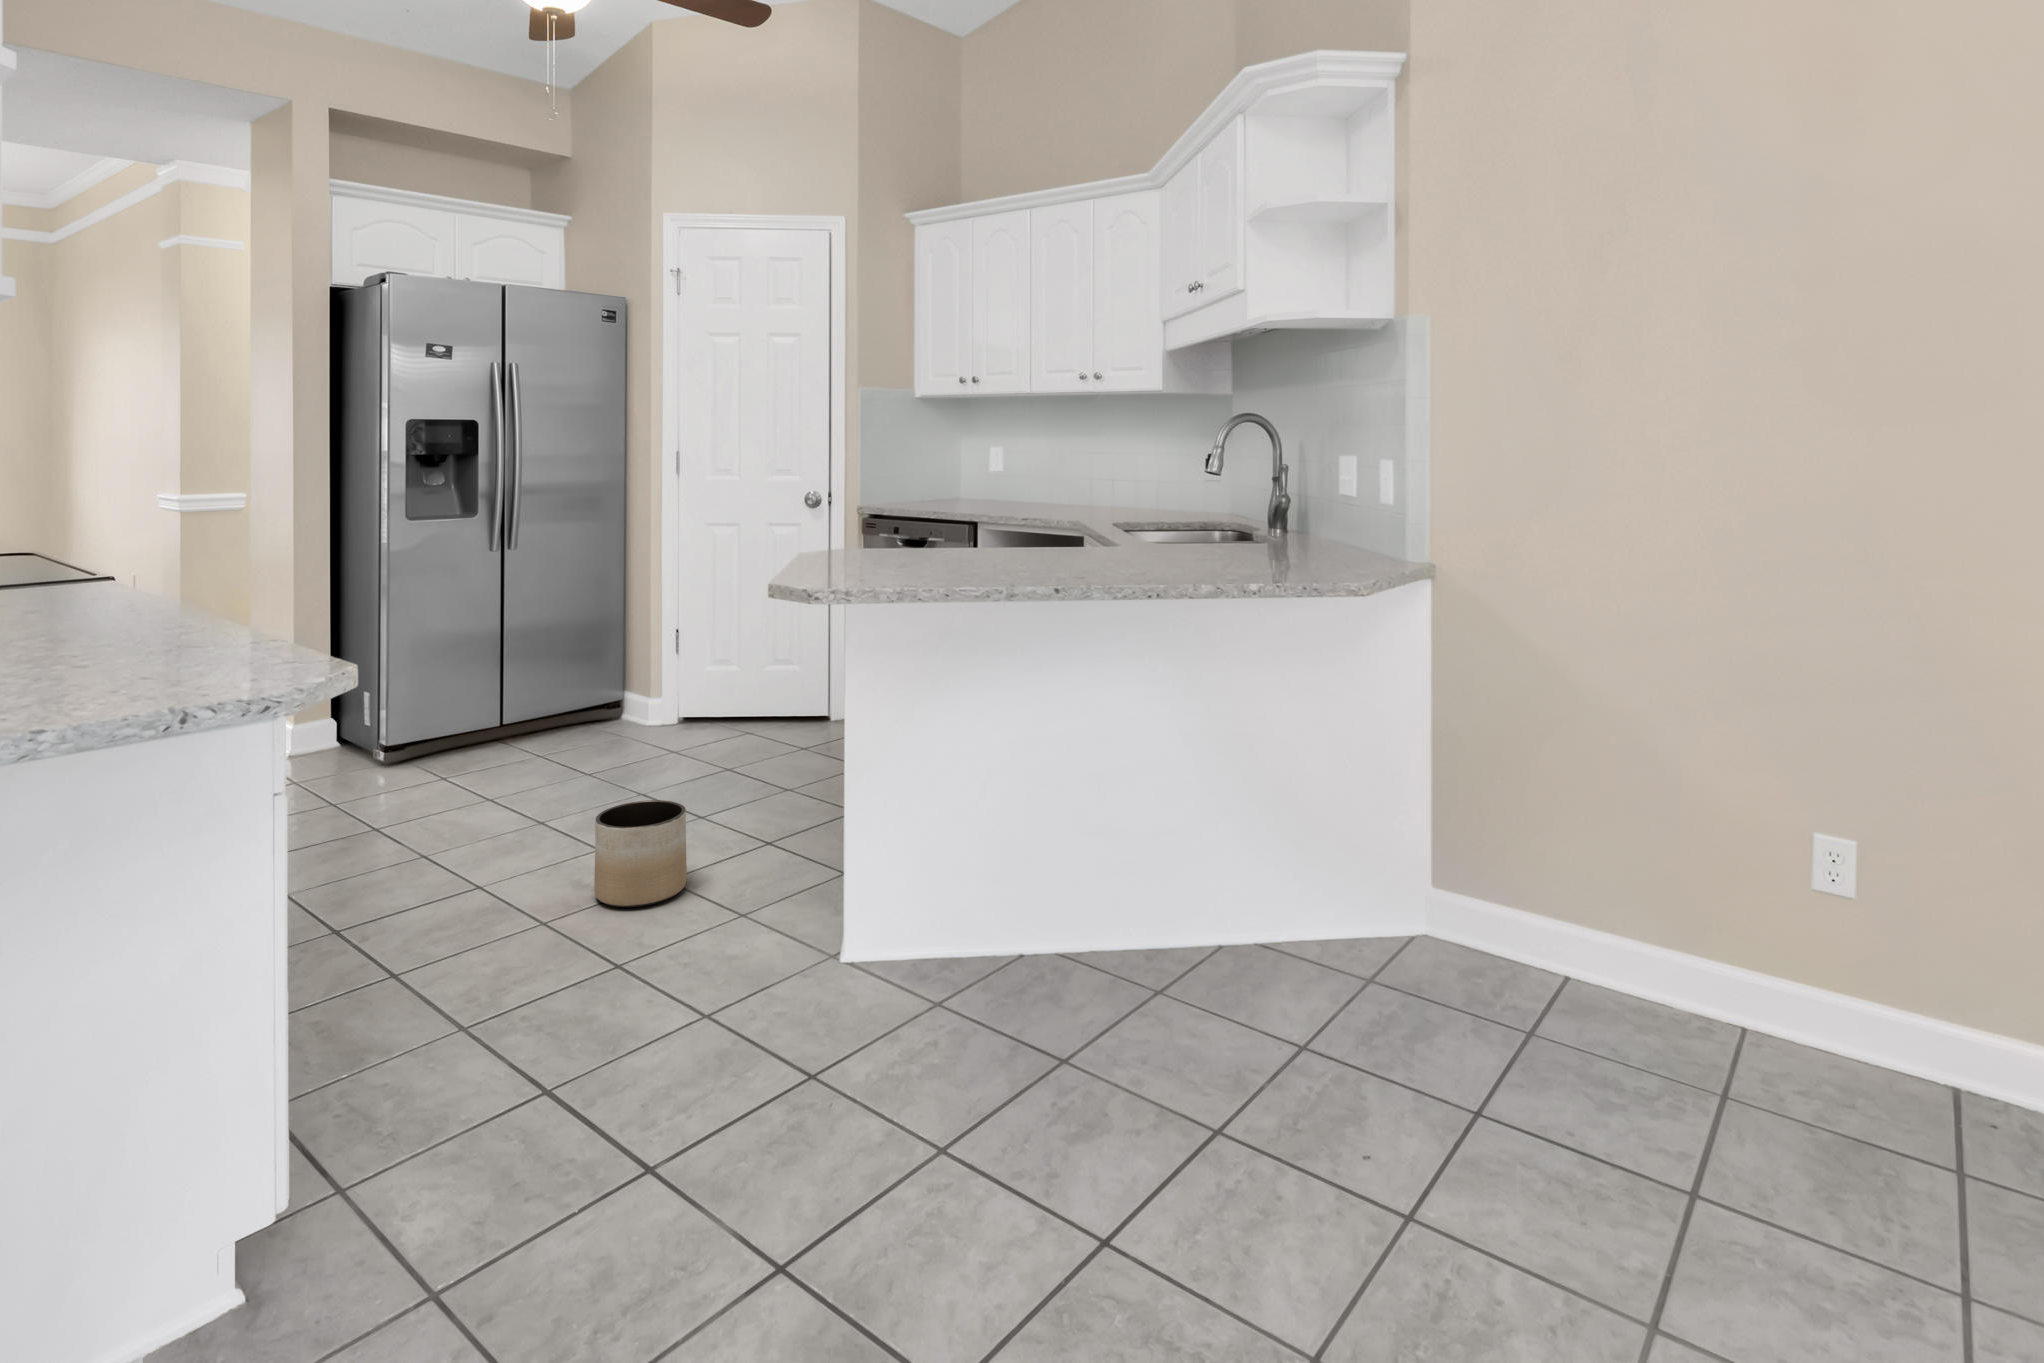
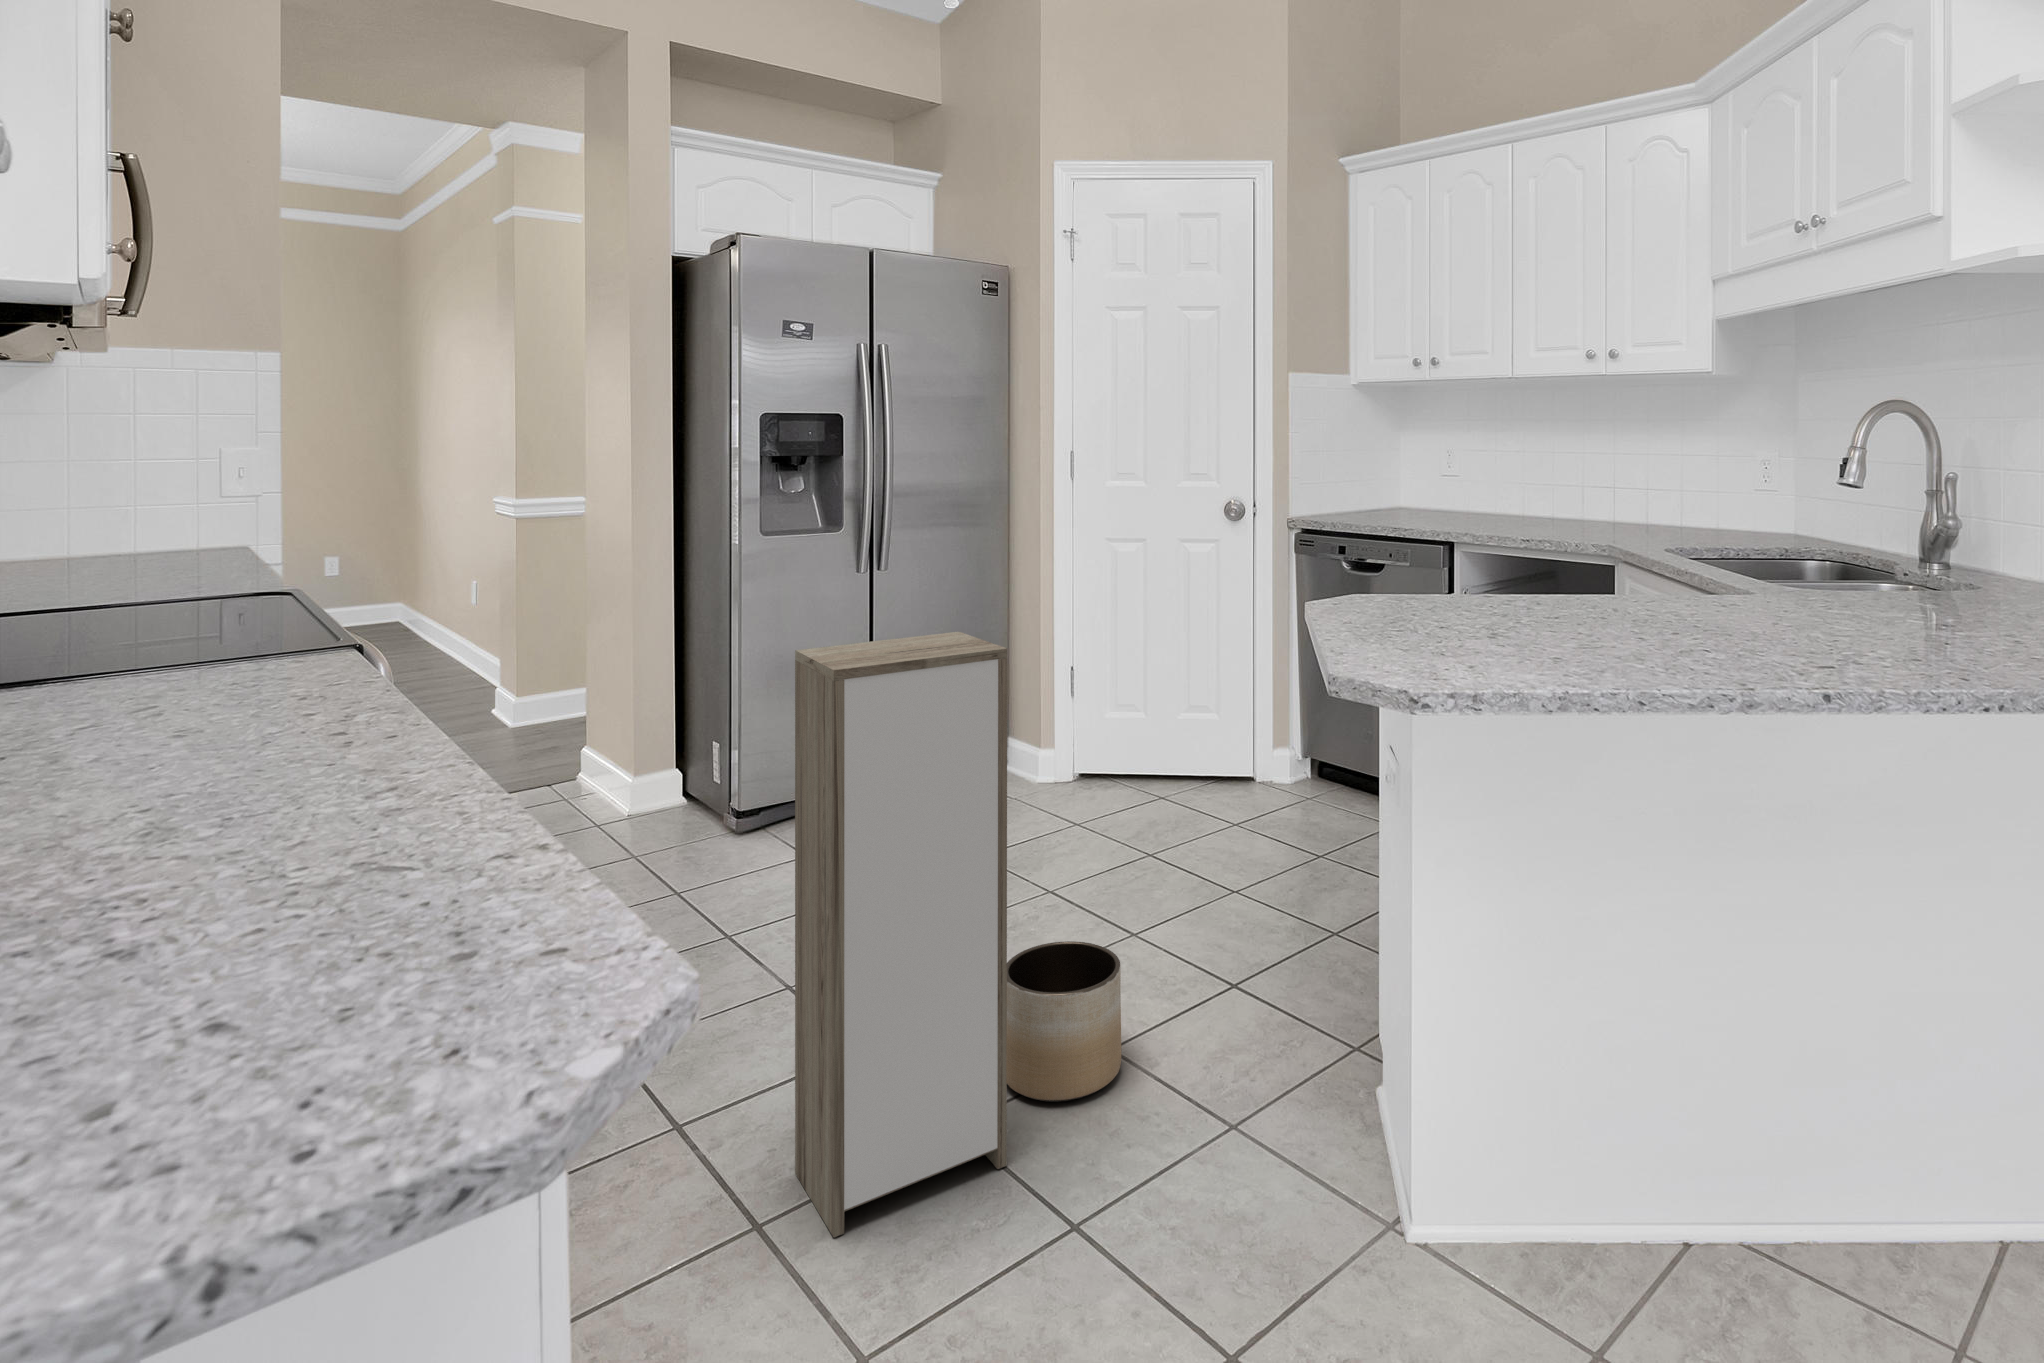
storage cabinet: none [431,565,592,984] -> present [795,632,1007,1237]

